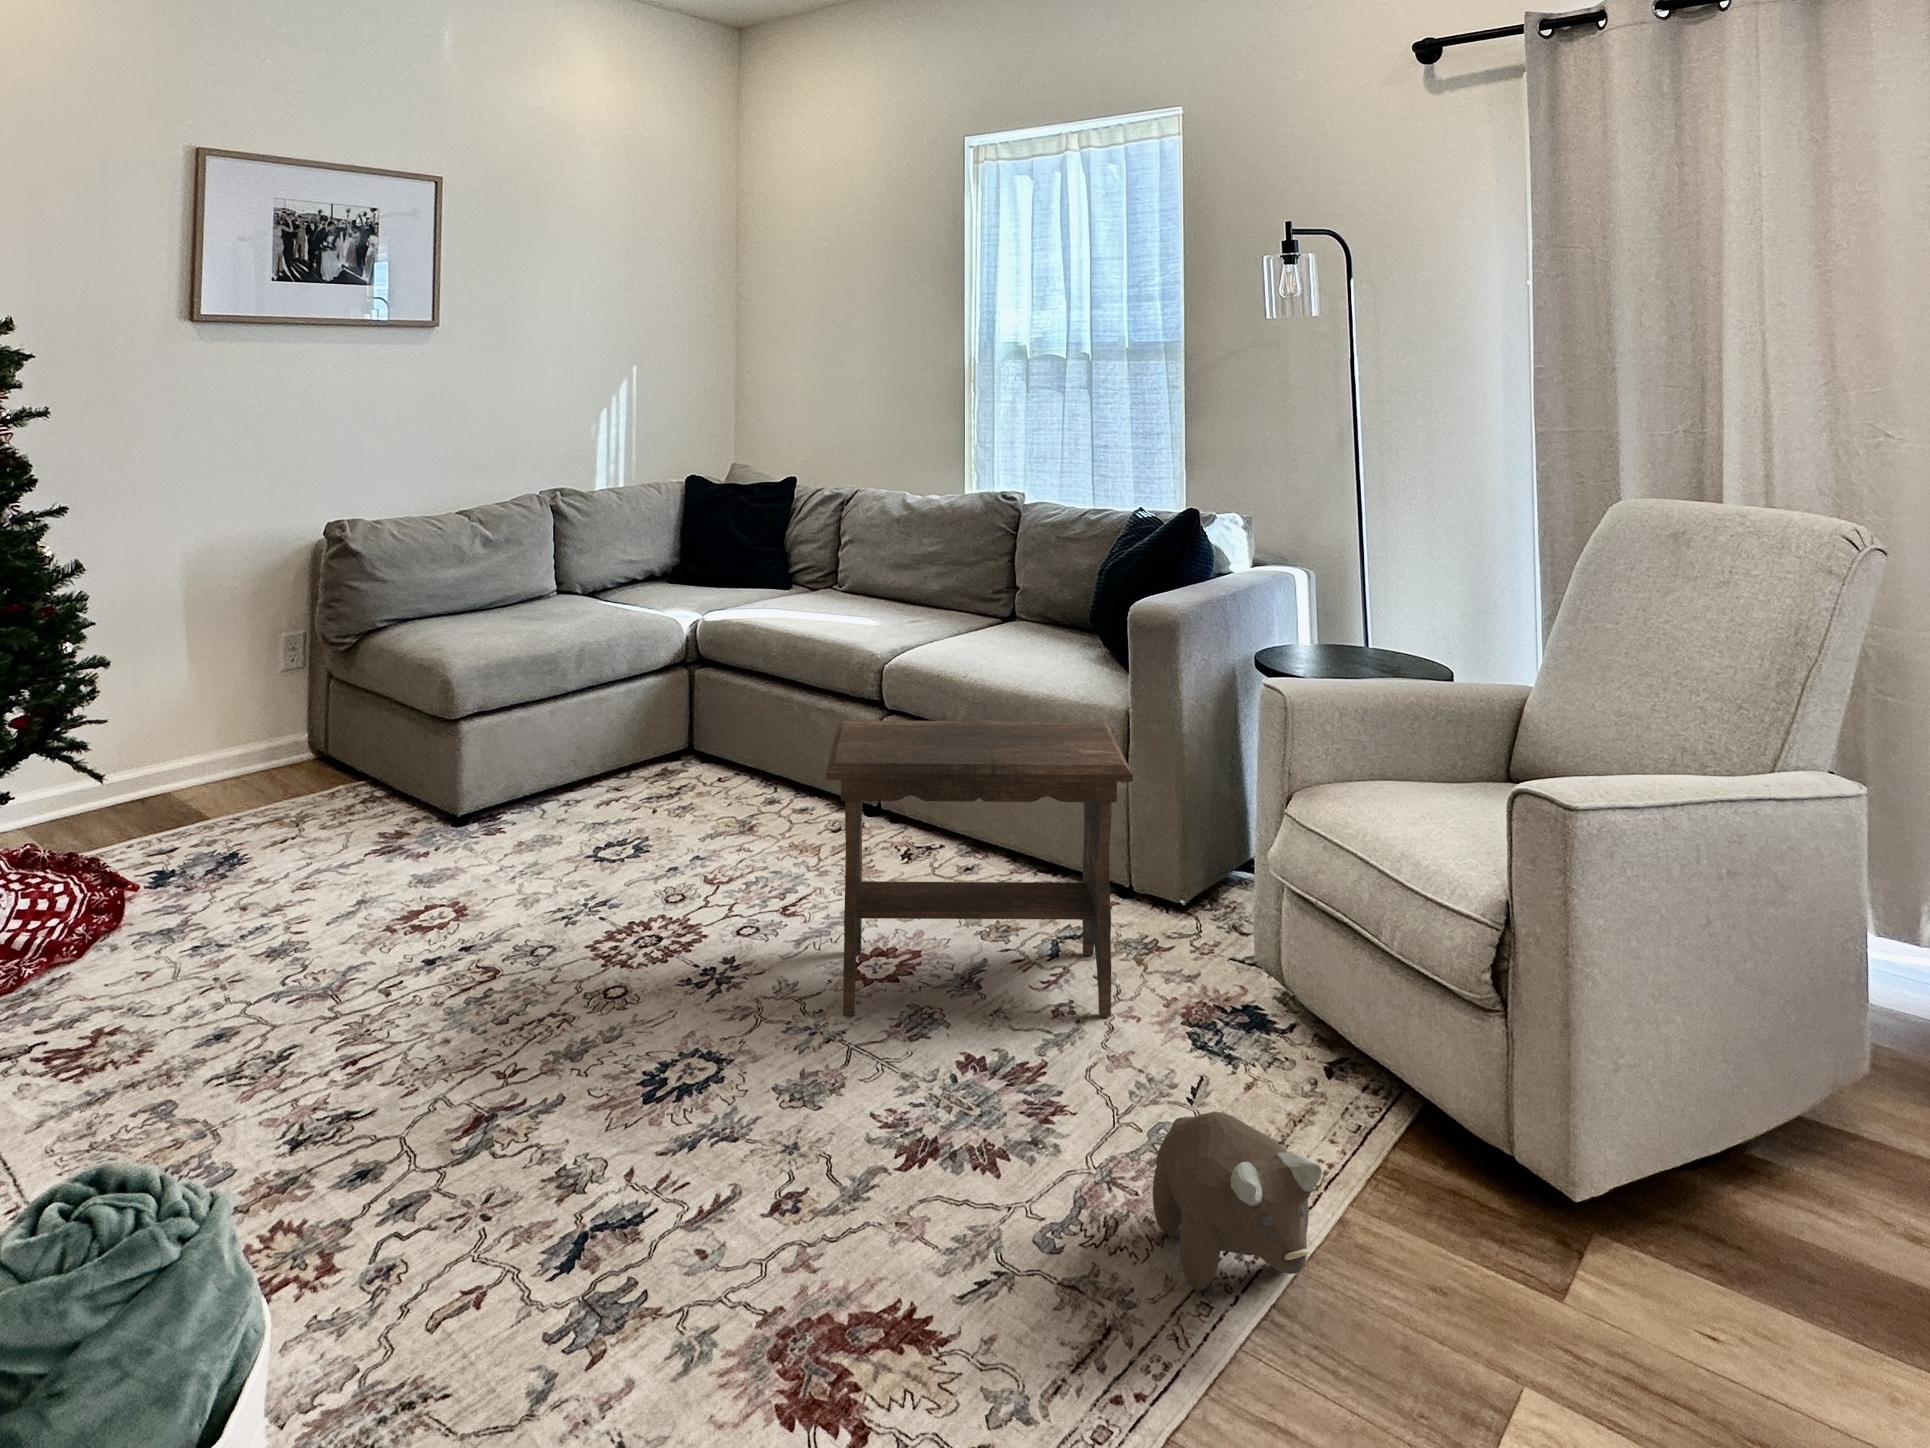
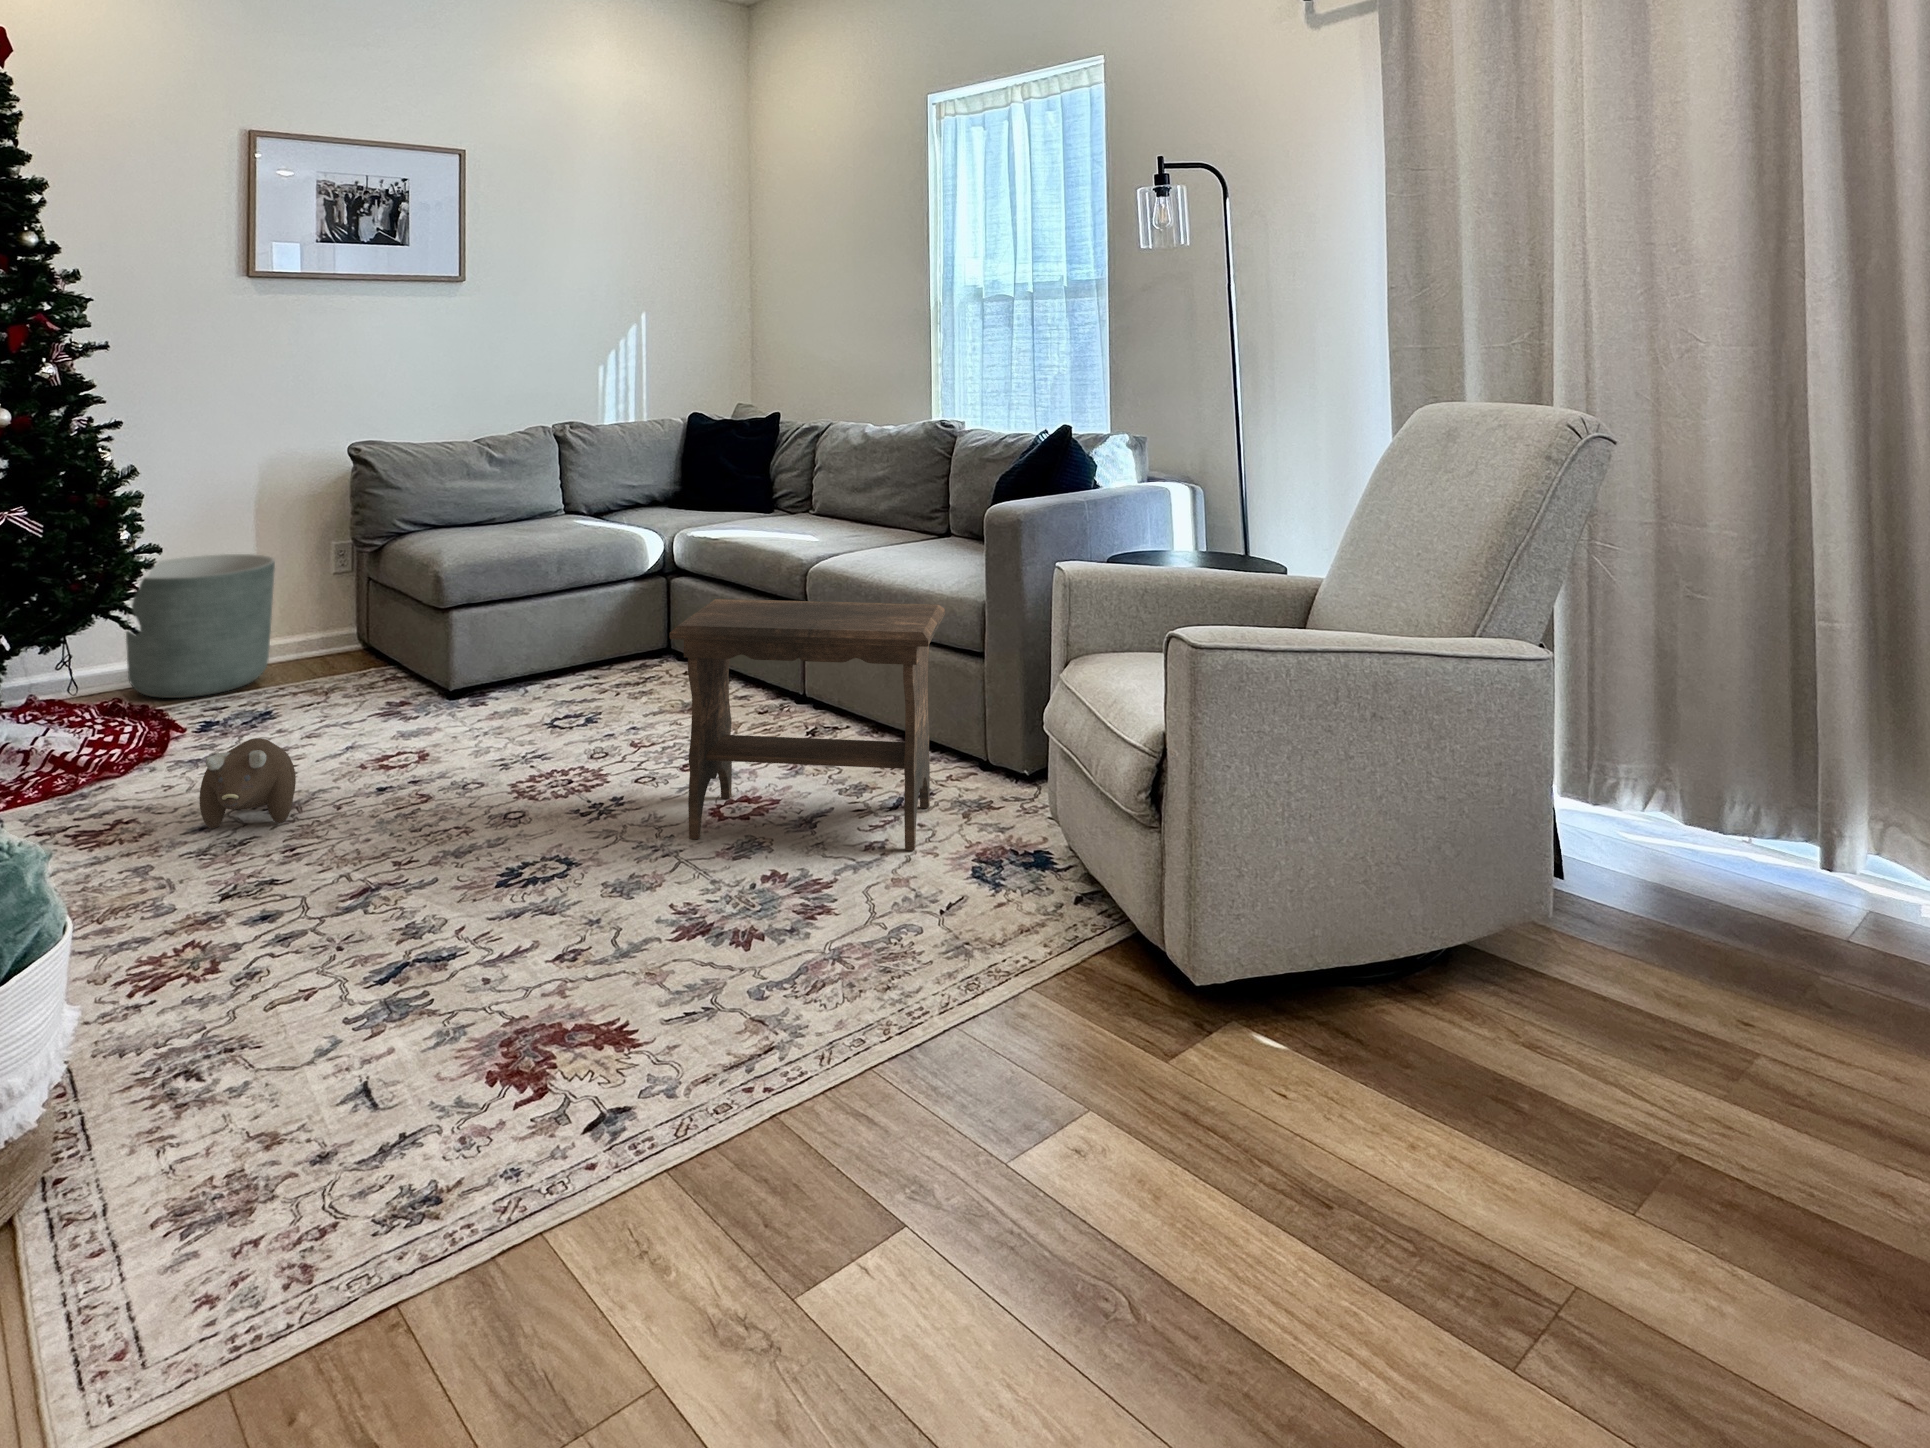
planter: none [40,654,228,840] -> present [126,554,275,698]
plush toy: present [1153,1112,1322,1291] -> present [200,738,296,828]

